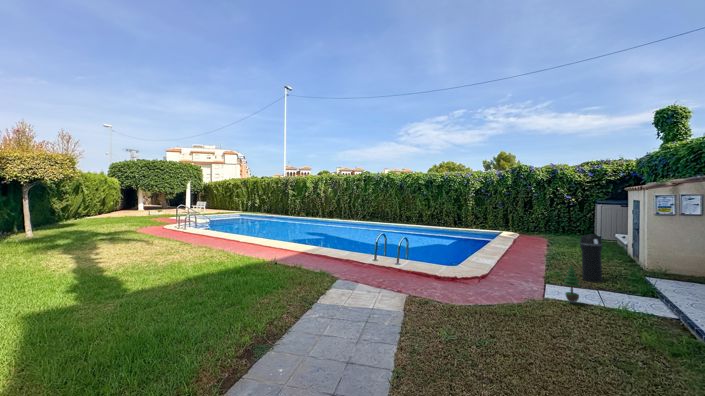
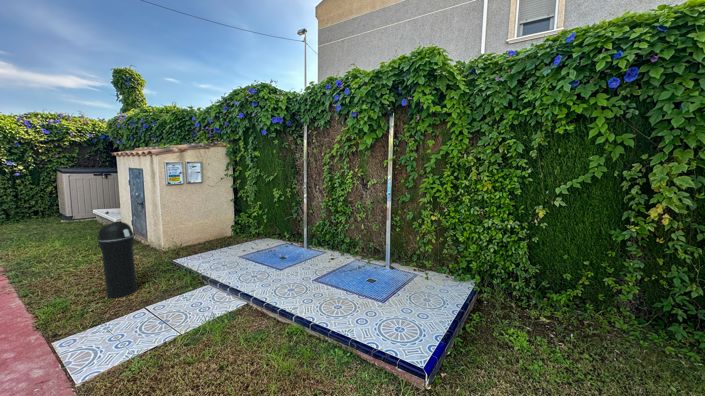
potted tree: present [564,265,580,303] -> none [117,294,152,365]

